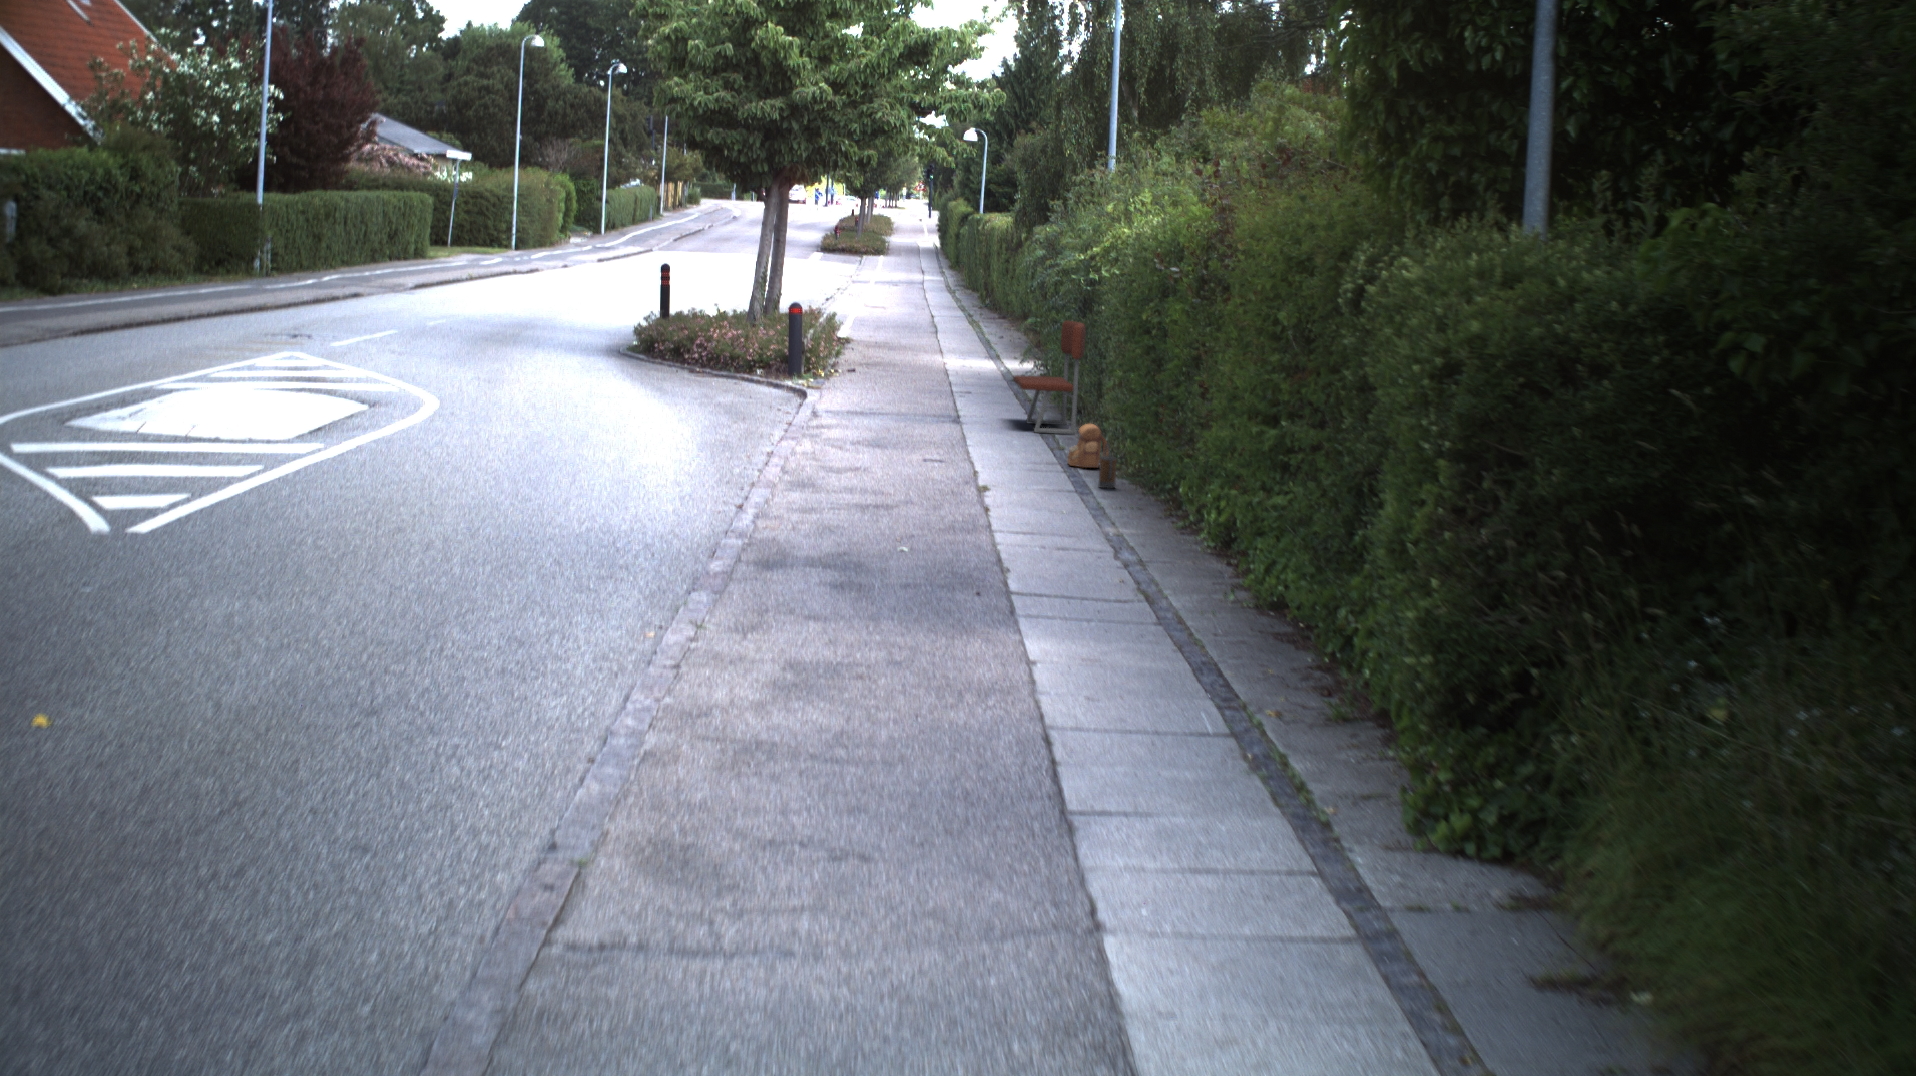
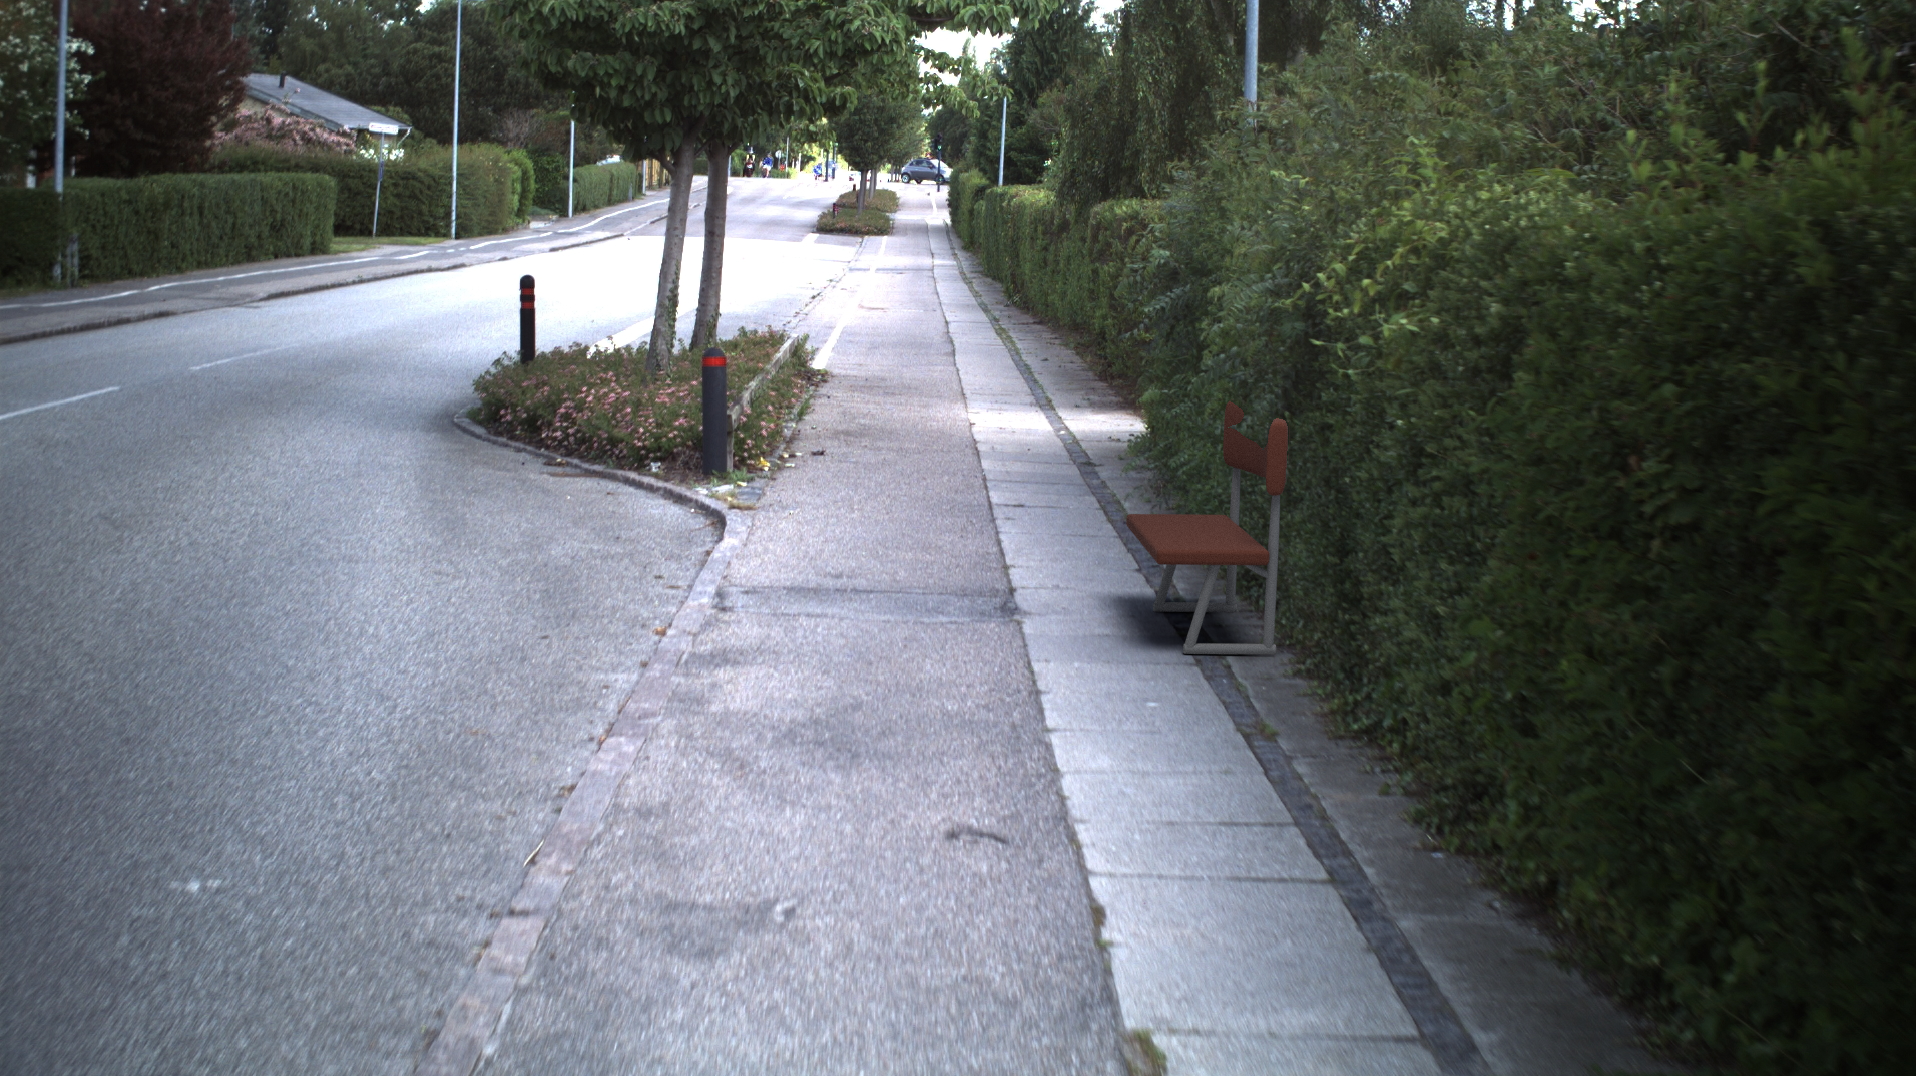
backpack: present [1067,424,1108,468] -> none [1324,721,1445,855]
watering can: present [1099,443,1117,488] -> none [1492,872,1556,1023]

